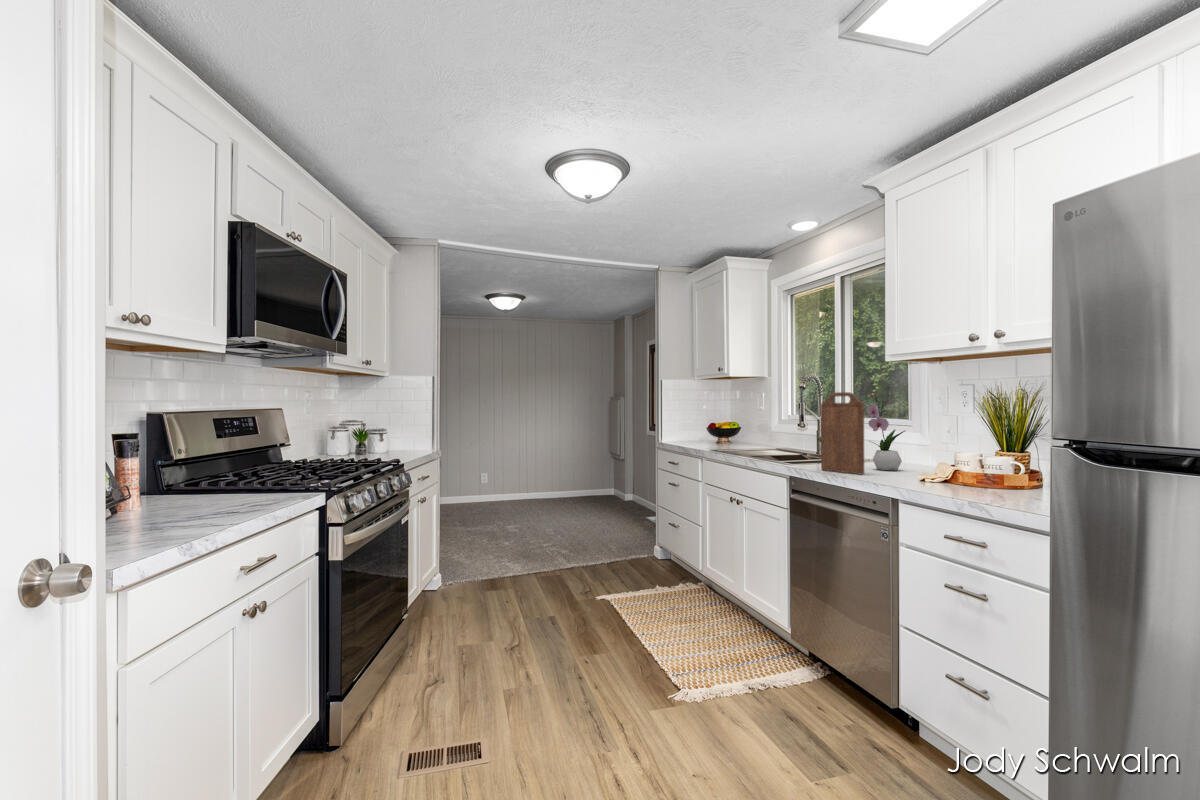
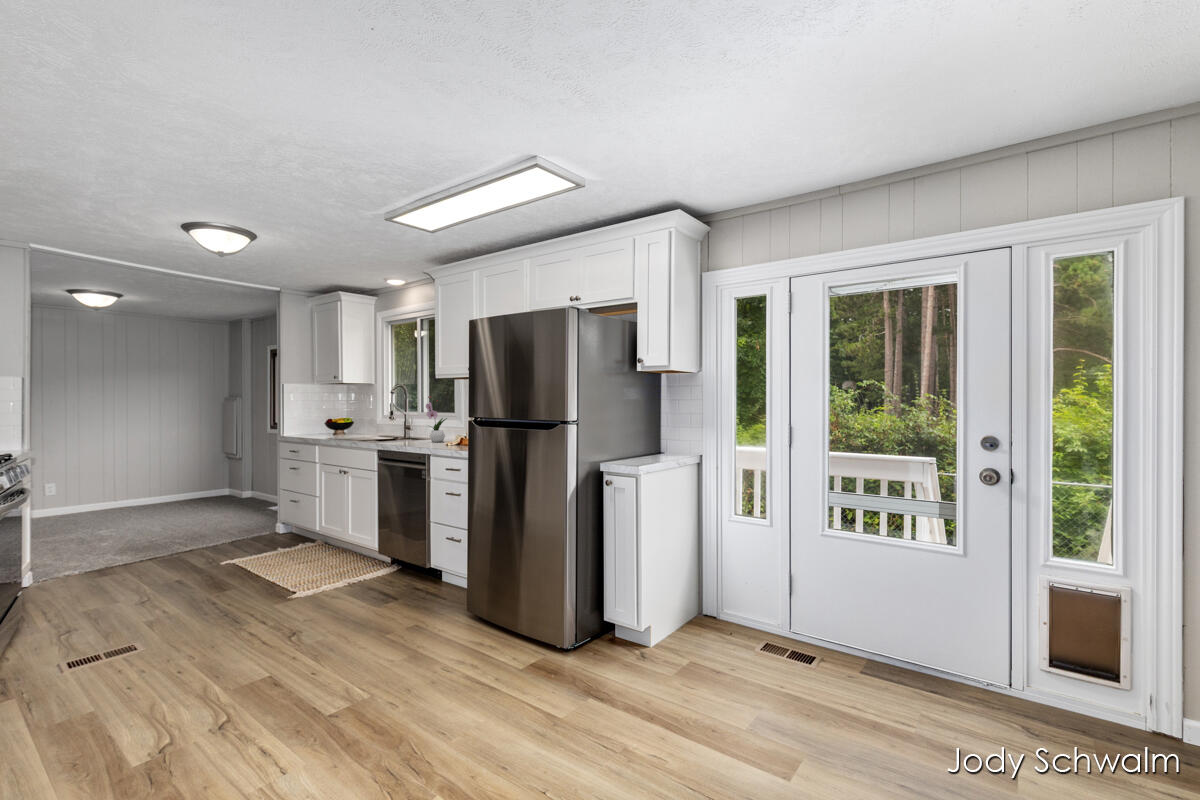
cutting board: present [821,392,864,474] -> none [396,395,420,444]

